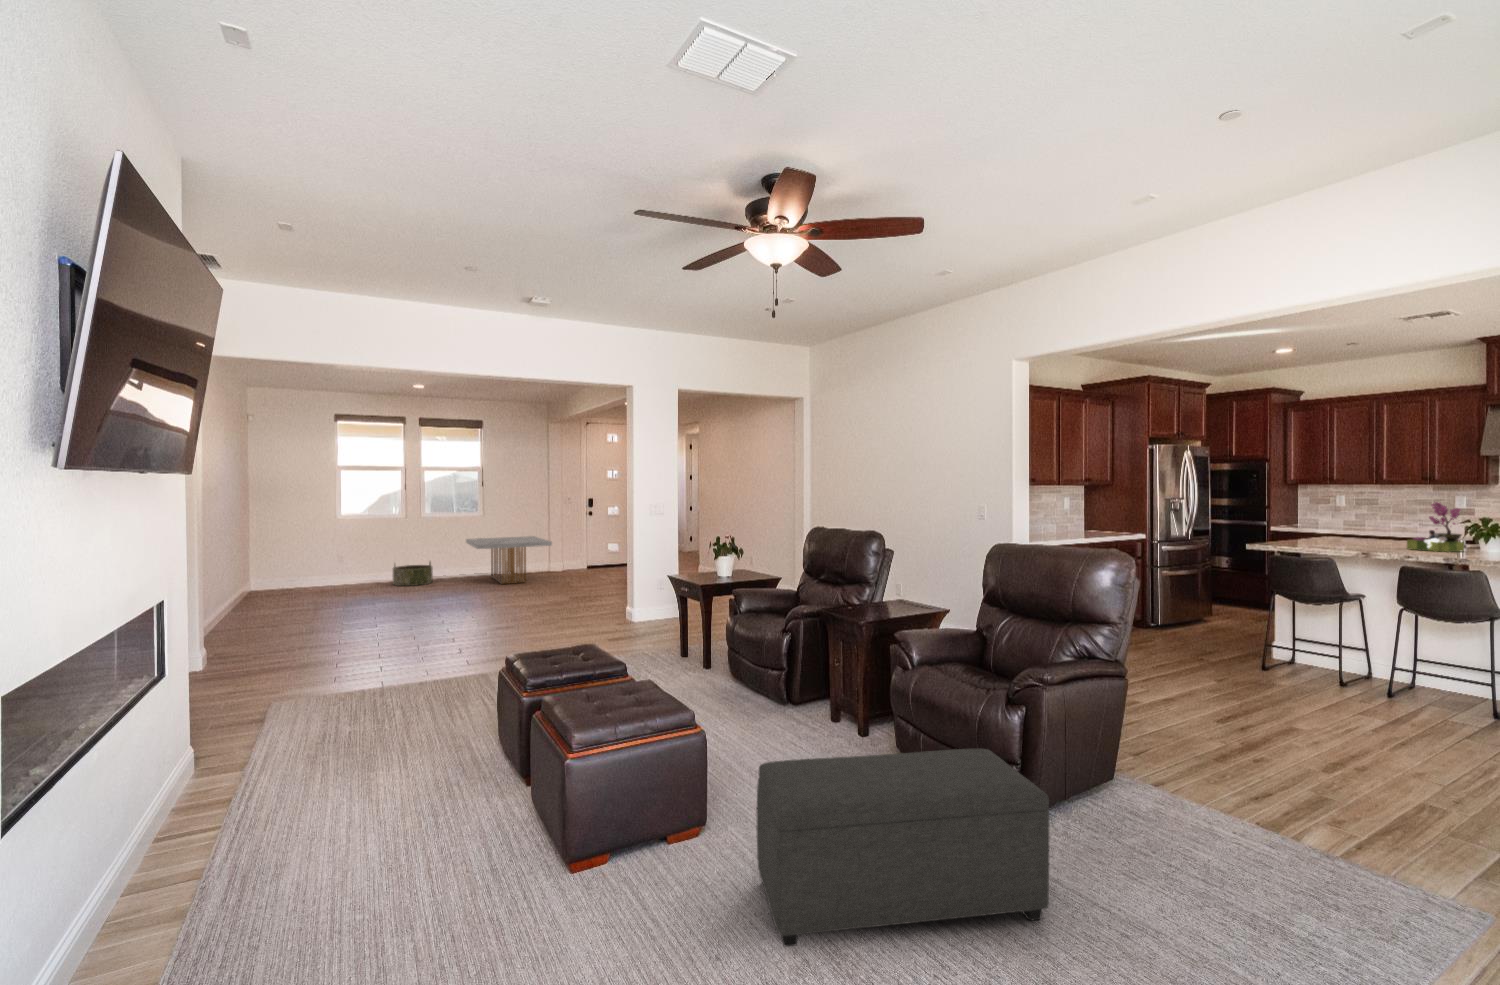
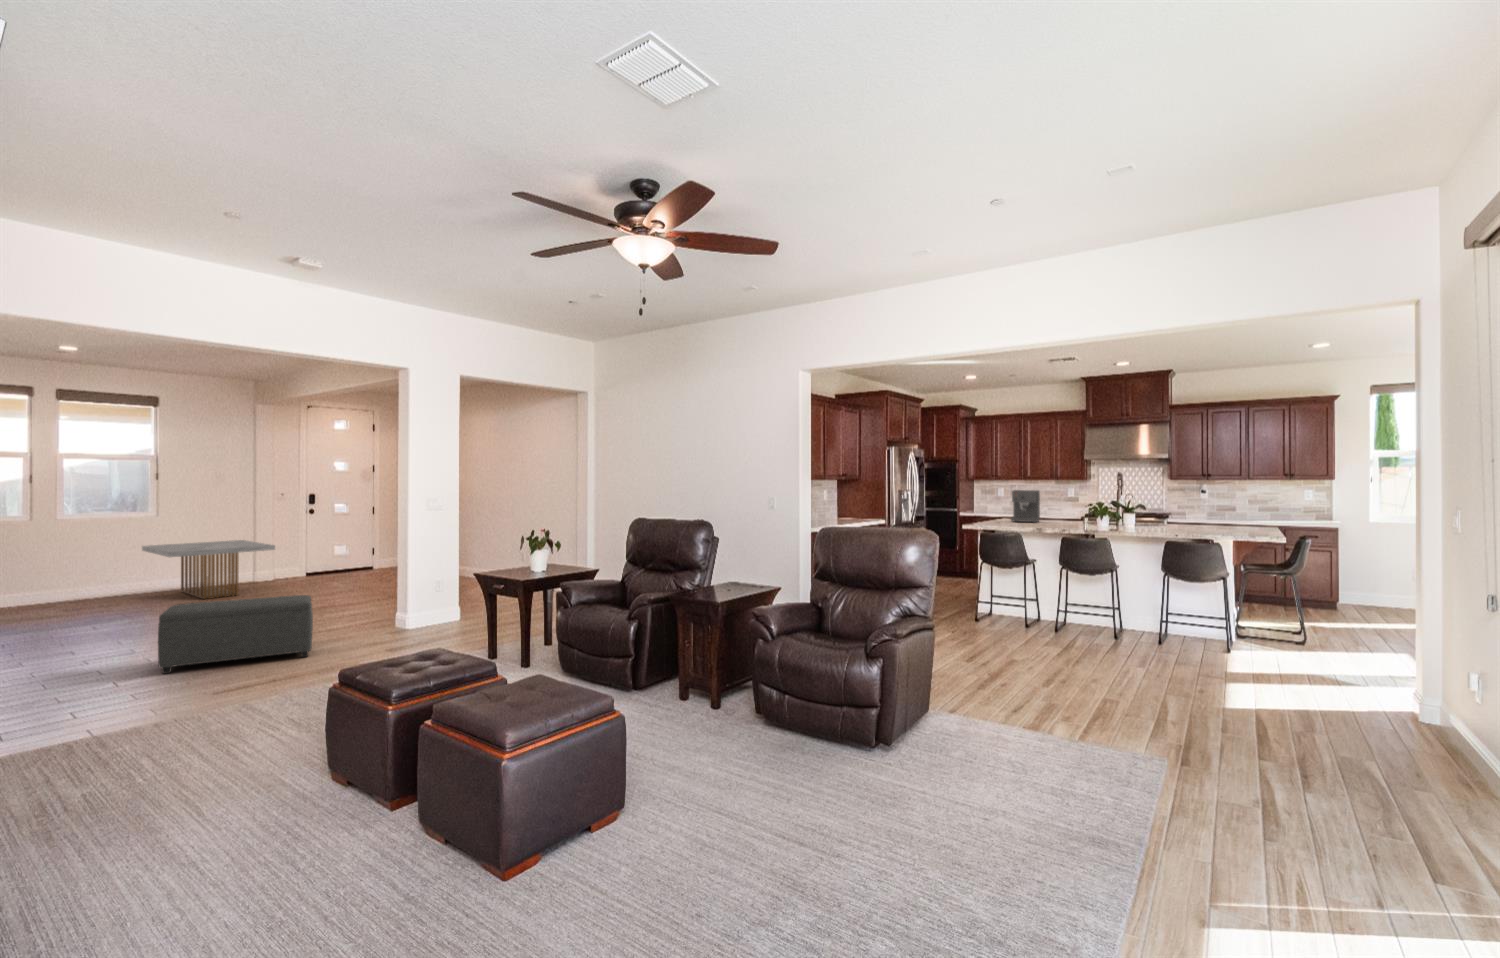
coffee maker: none [1334,500,1385,544] -> present [1011,490,1040,522]
flower arrangement: present [1407,502,1464,552] -> none [1058,490,1090,526]
basket: present [393,562,433,586] -> none [25,575,92,610]
ottoman: present [757,749,1049,946] -> present [158,595,313,673]

